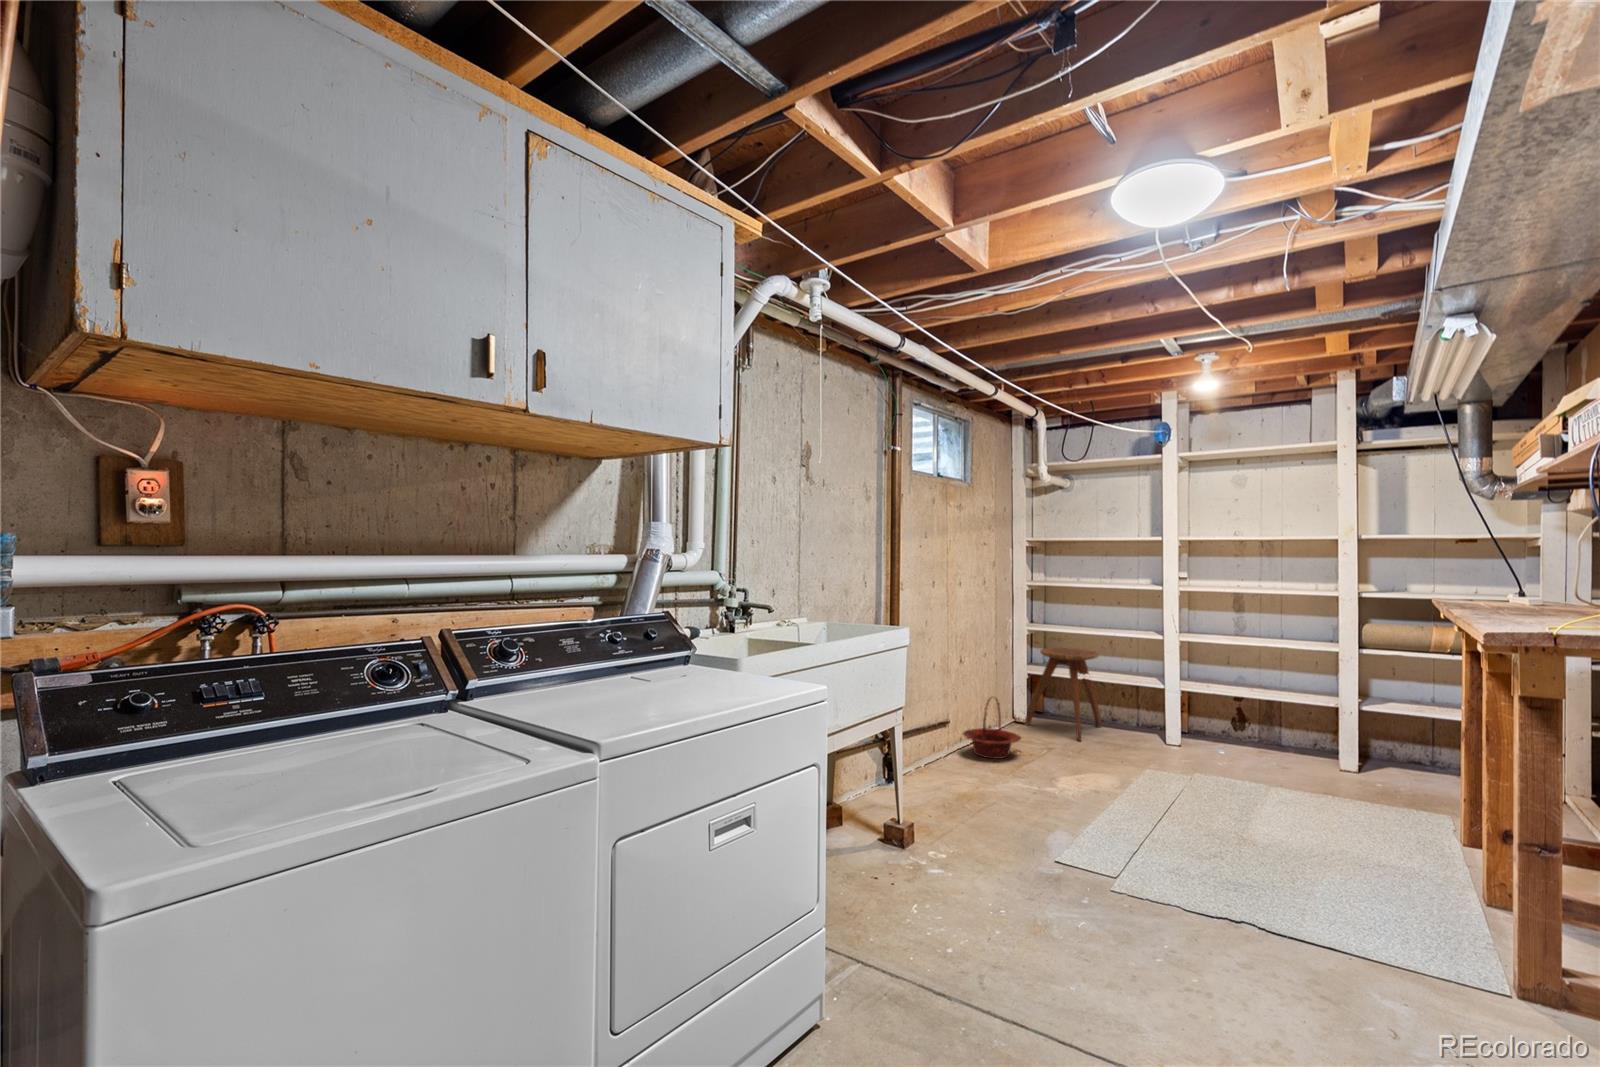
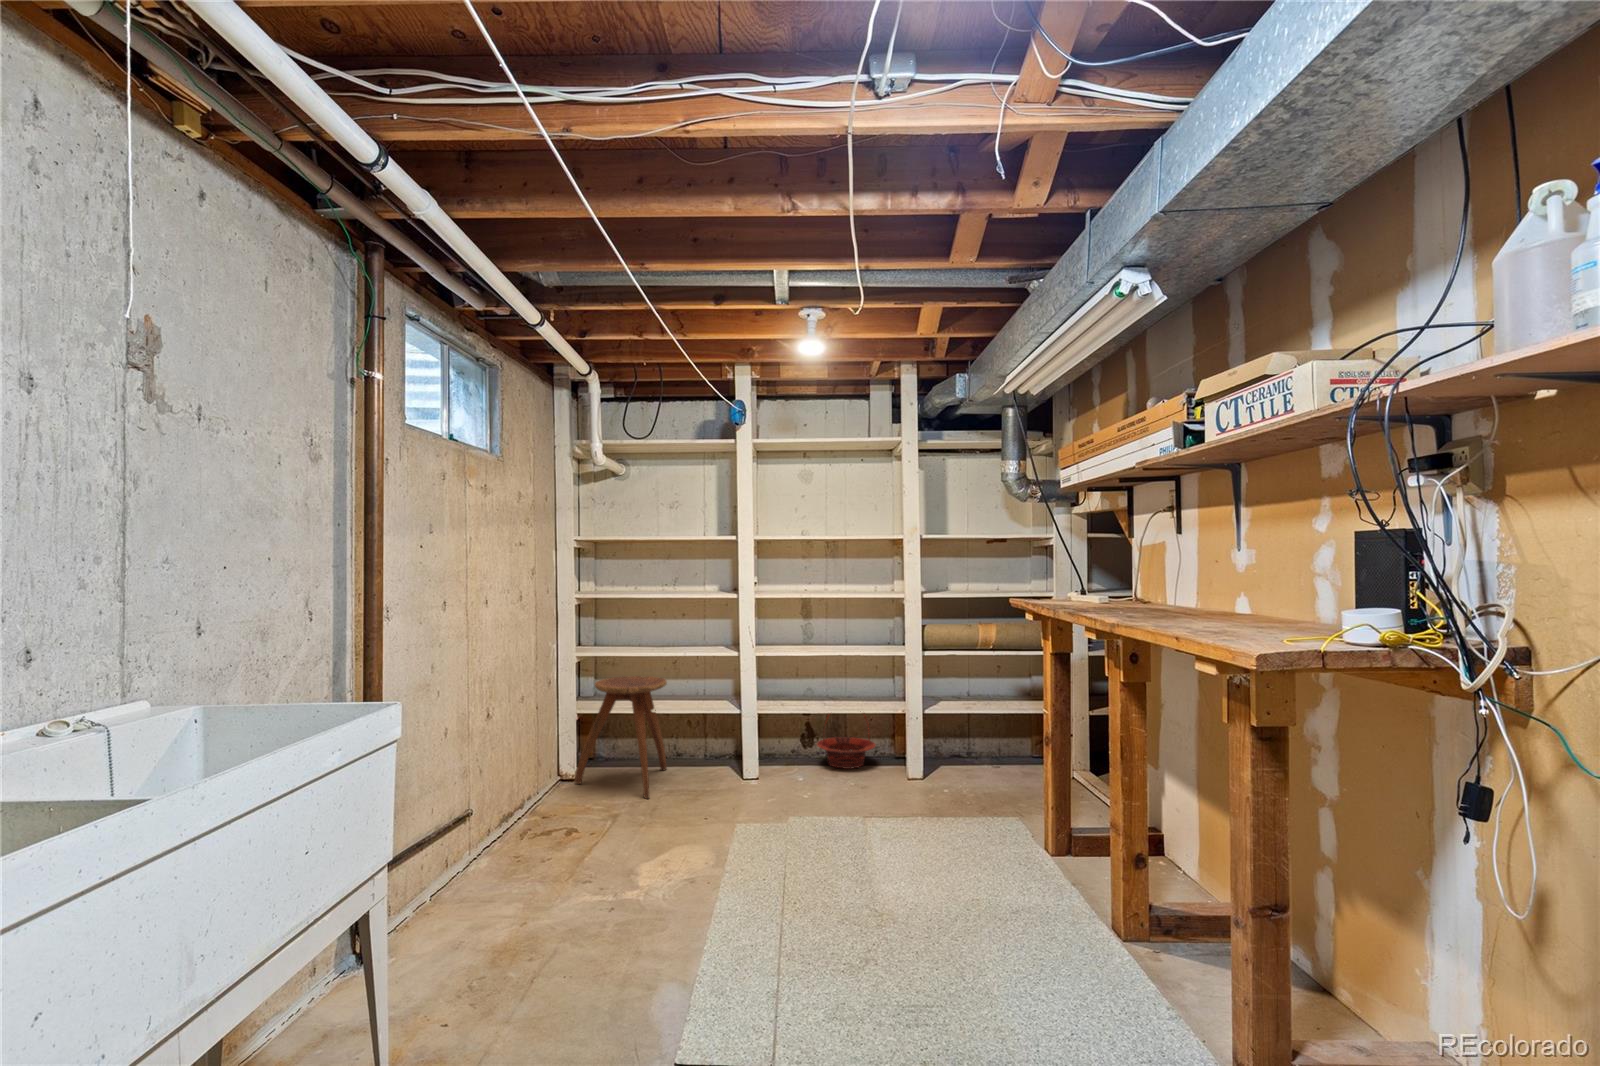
basket: present [963,697,1021,759] -> present [817,713,875,769]

